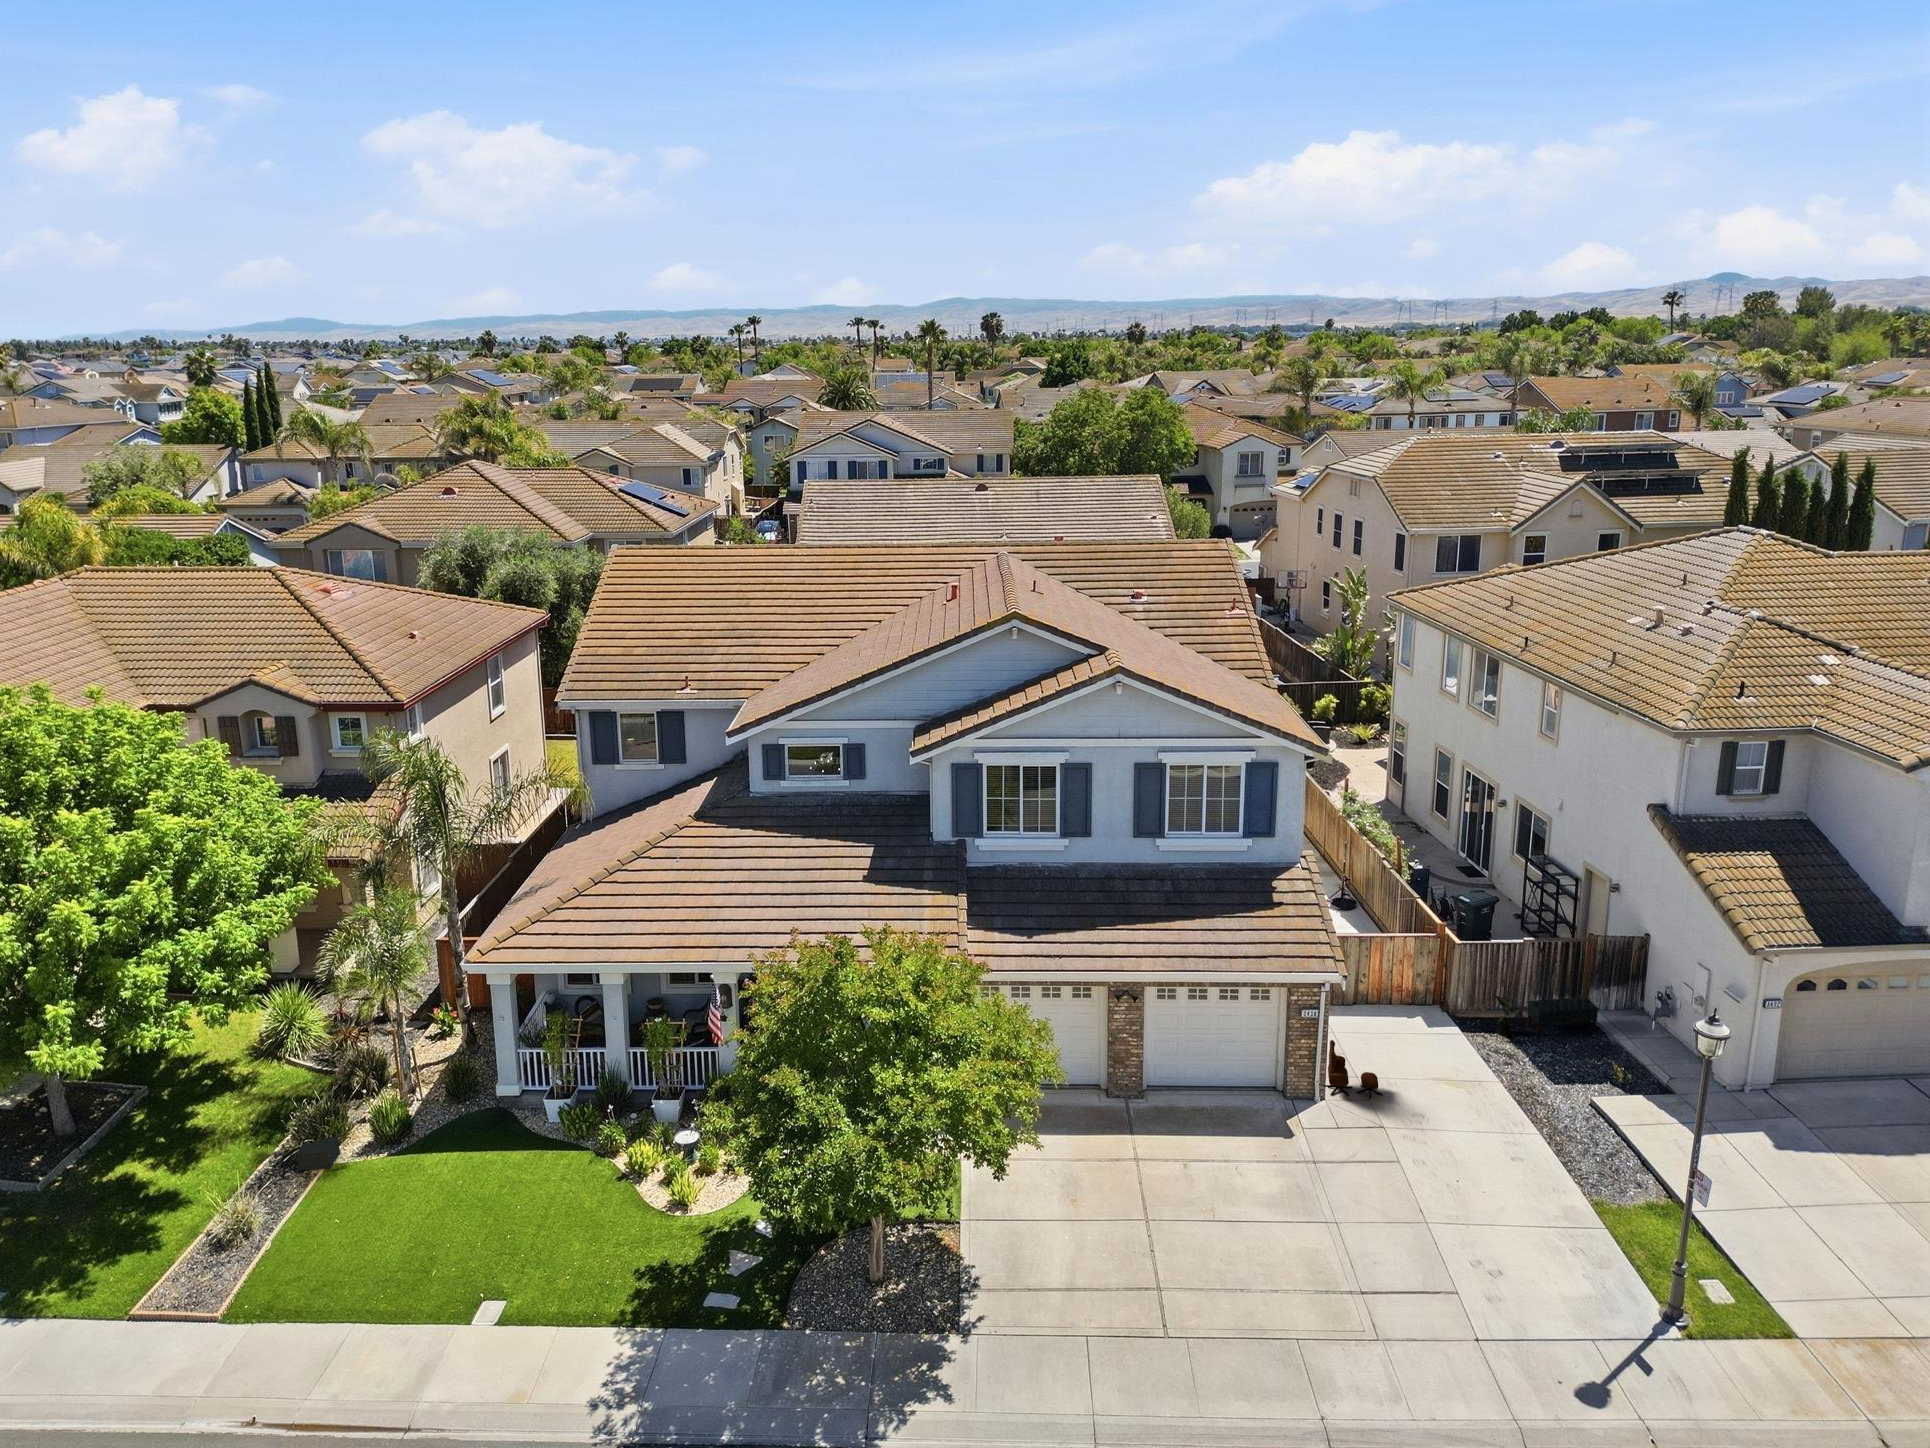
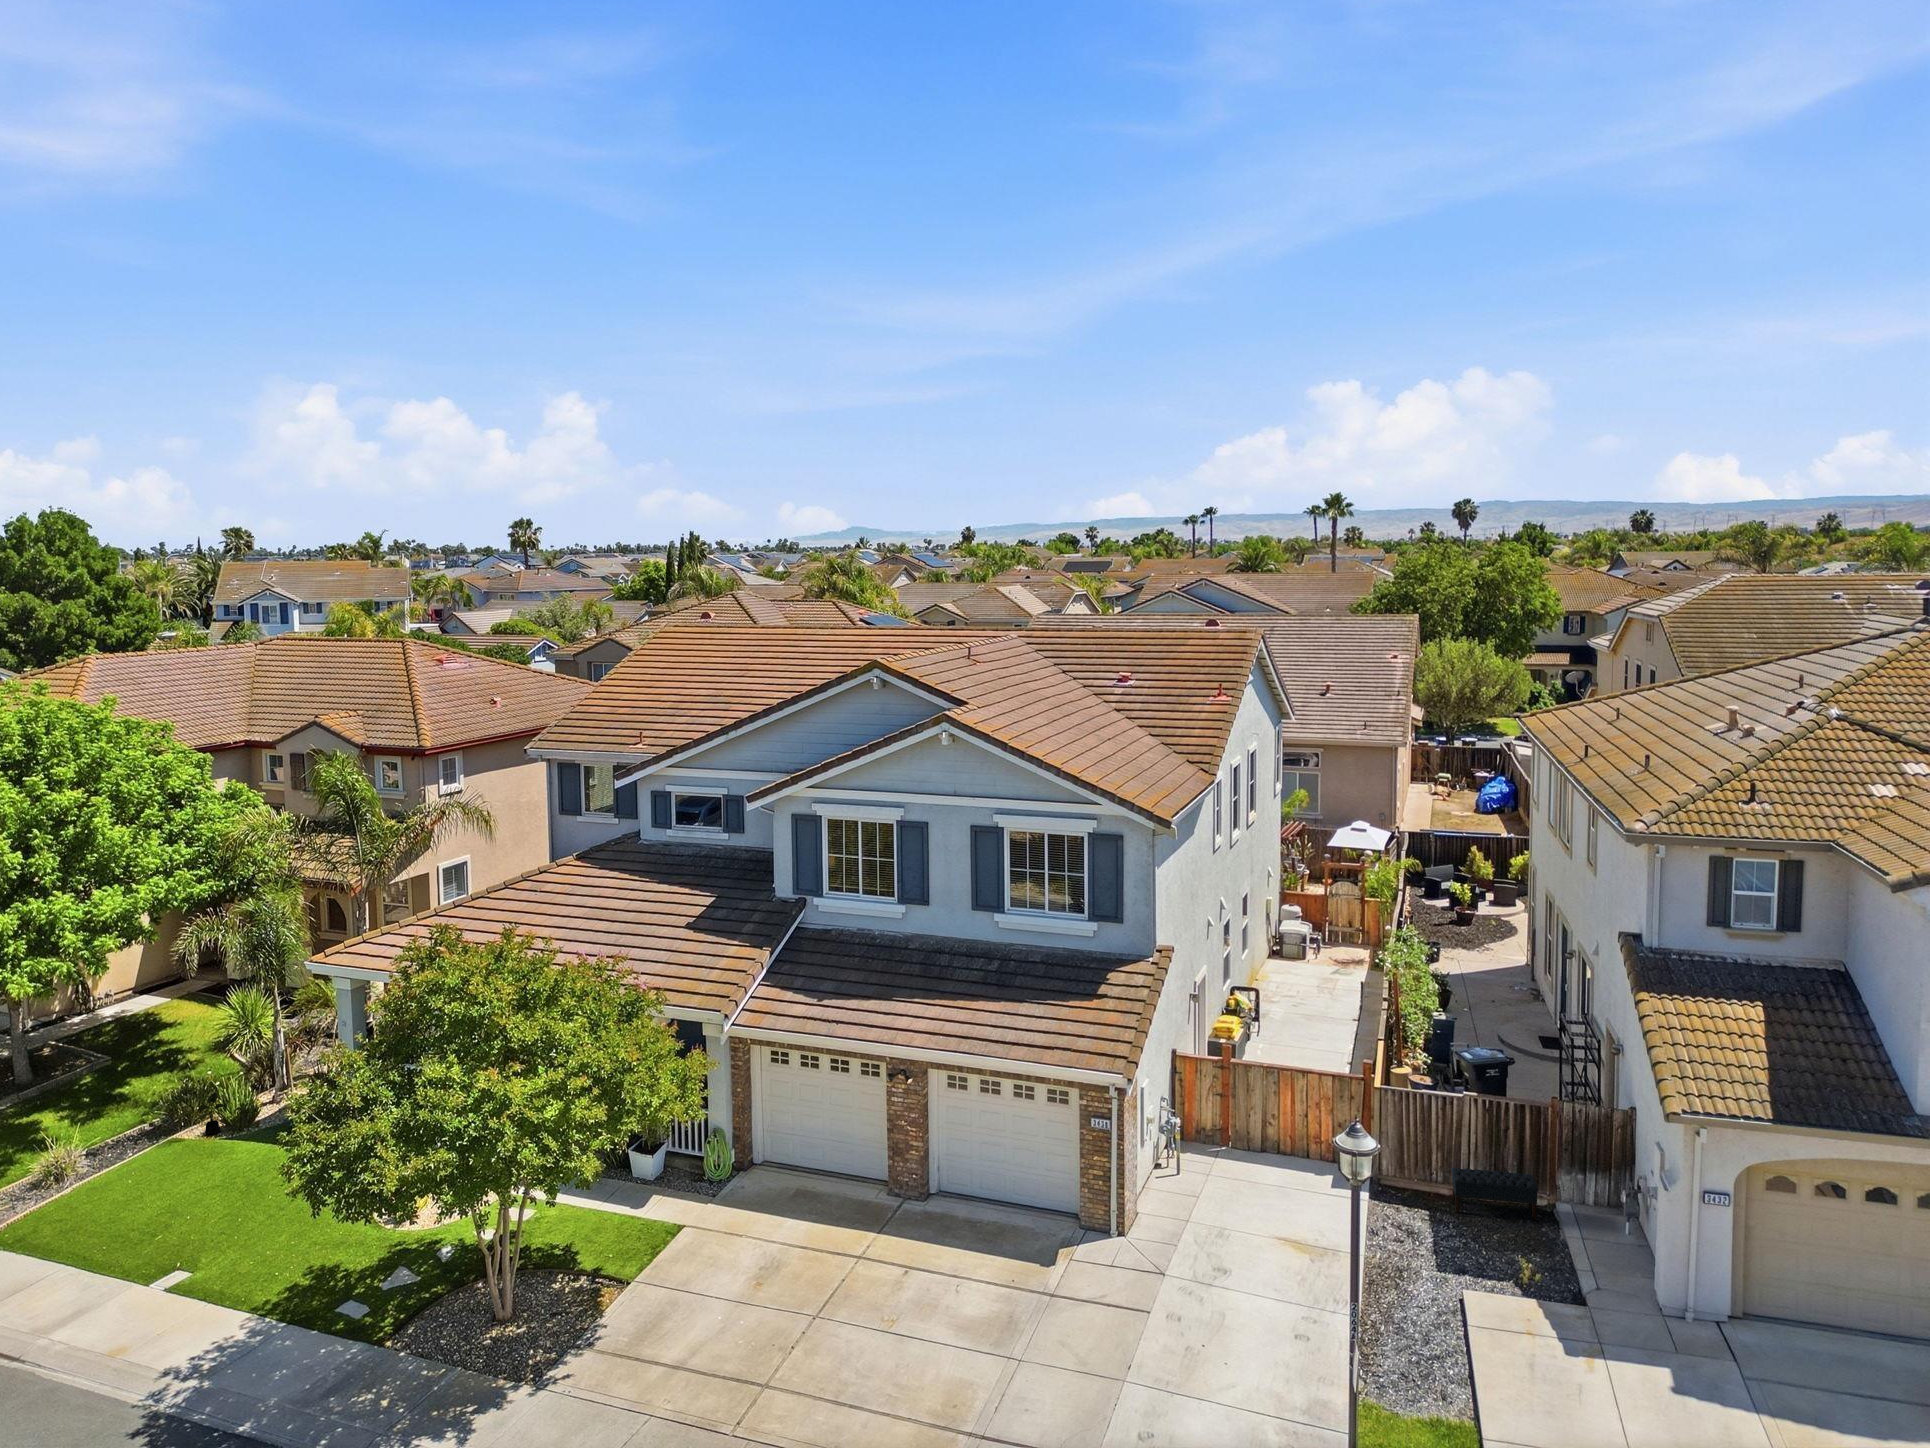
potted plant: present [1495,996,1520,1037] -> present [199,1092,226,1135]
lounge chair: present [1323,1040,1383,1099] -> none [1131,1165,1196,1242]
storage box: present [296,1137,340,1170] -> none [145,1112,190,1142]

